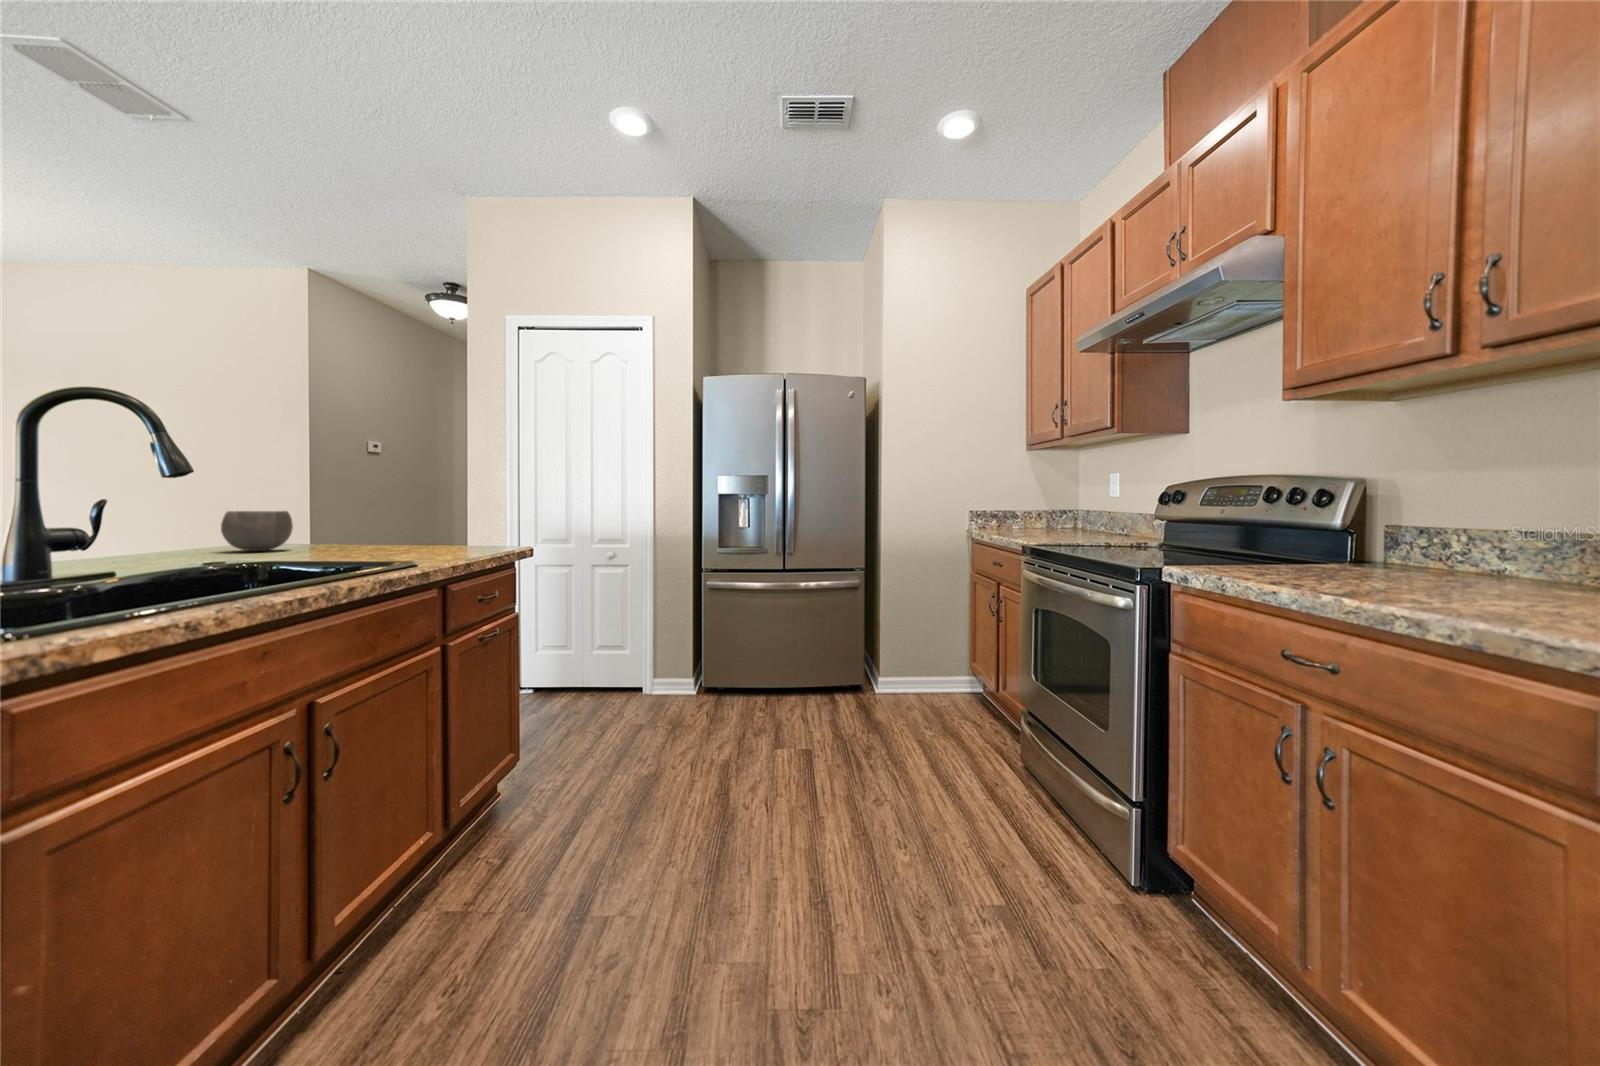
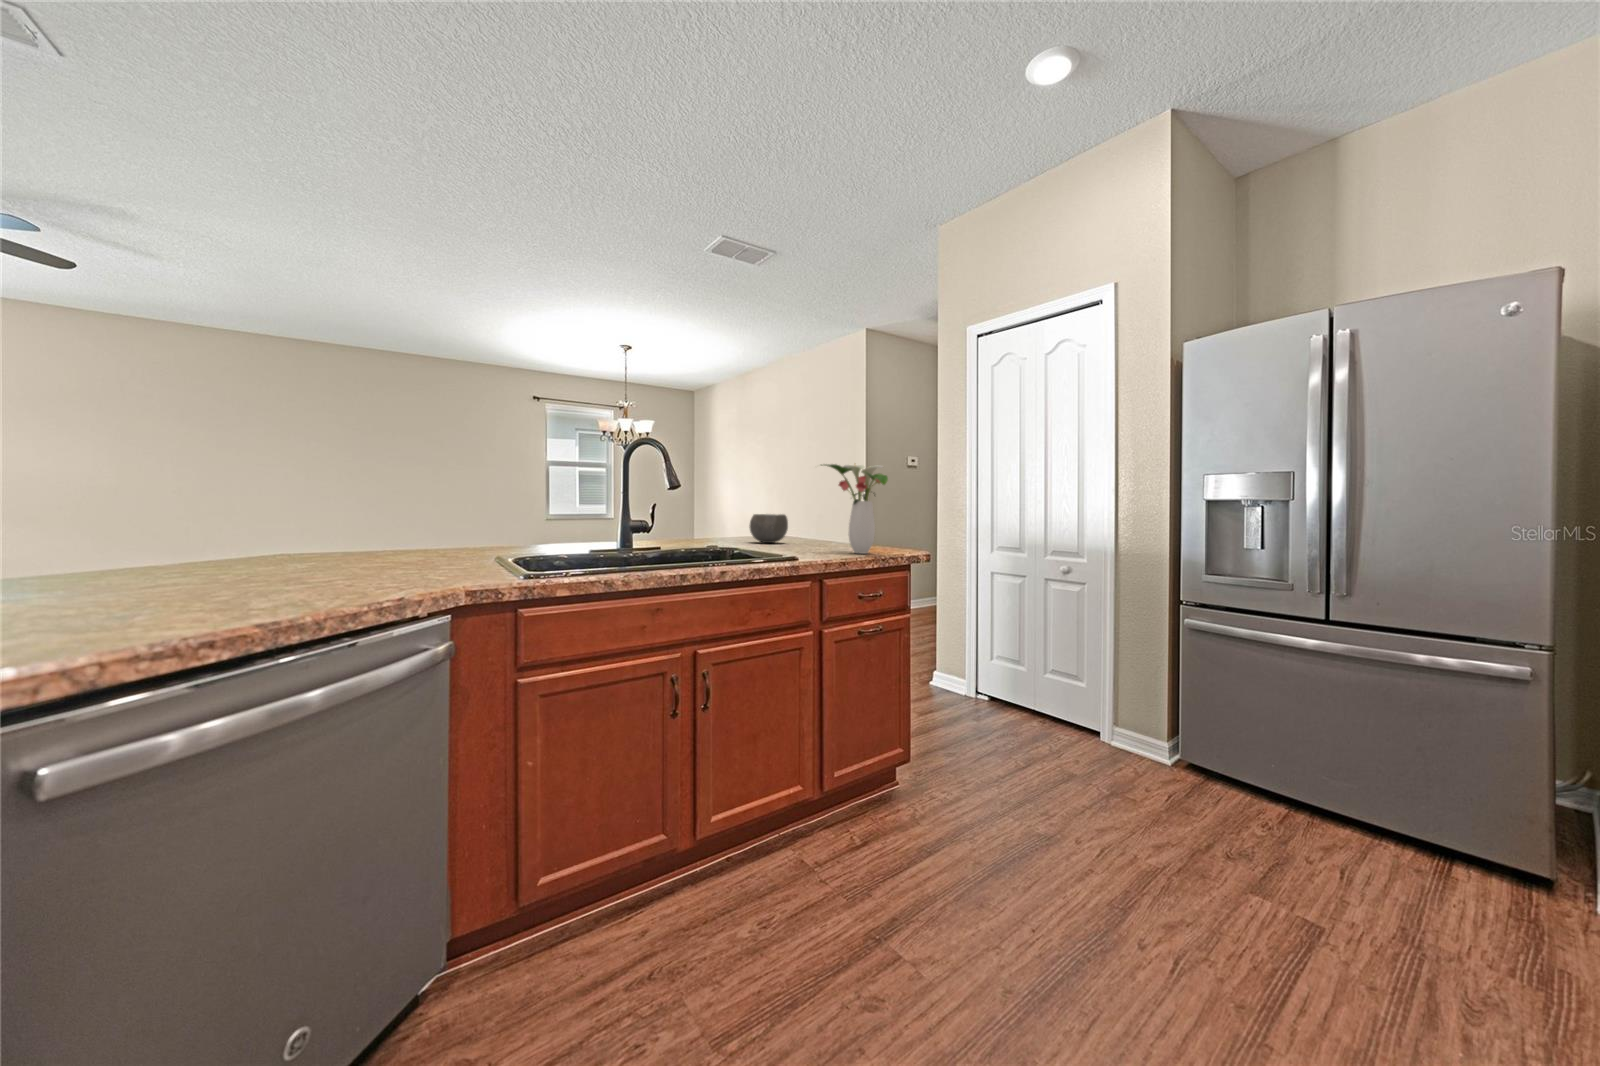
flower arrangement: none [379,449,487,554] -> present [821,464,888,554]

